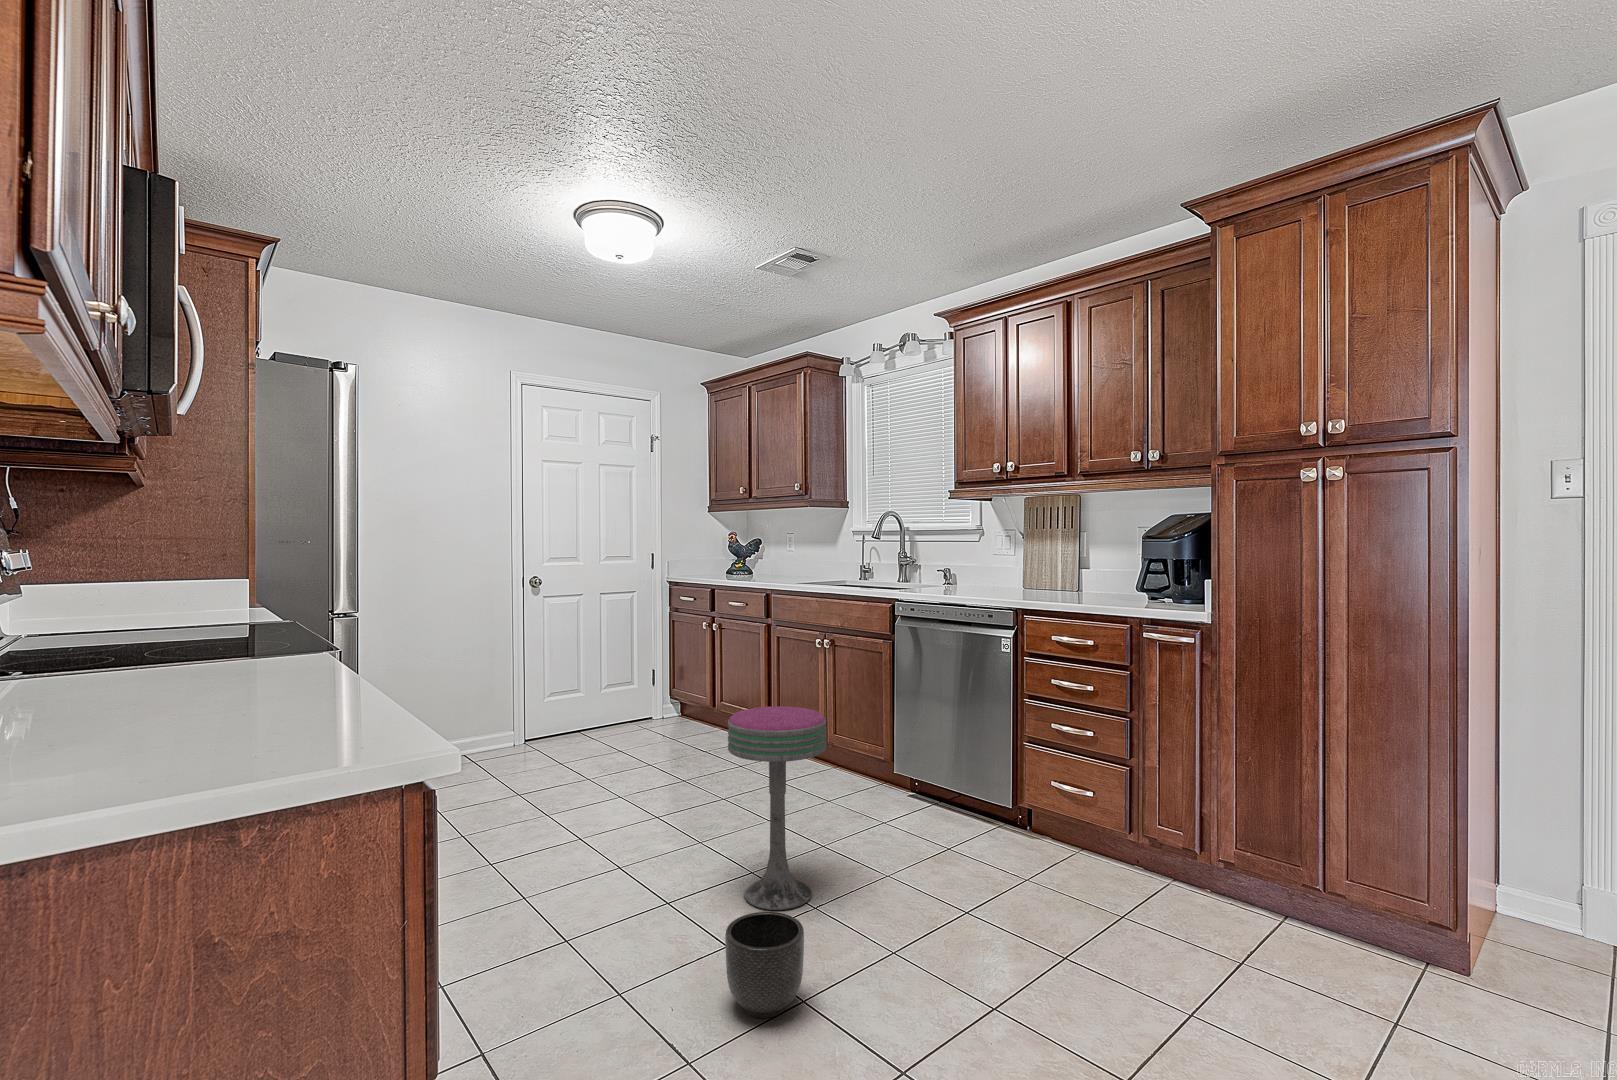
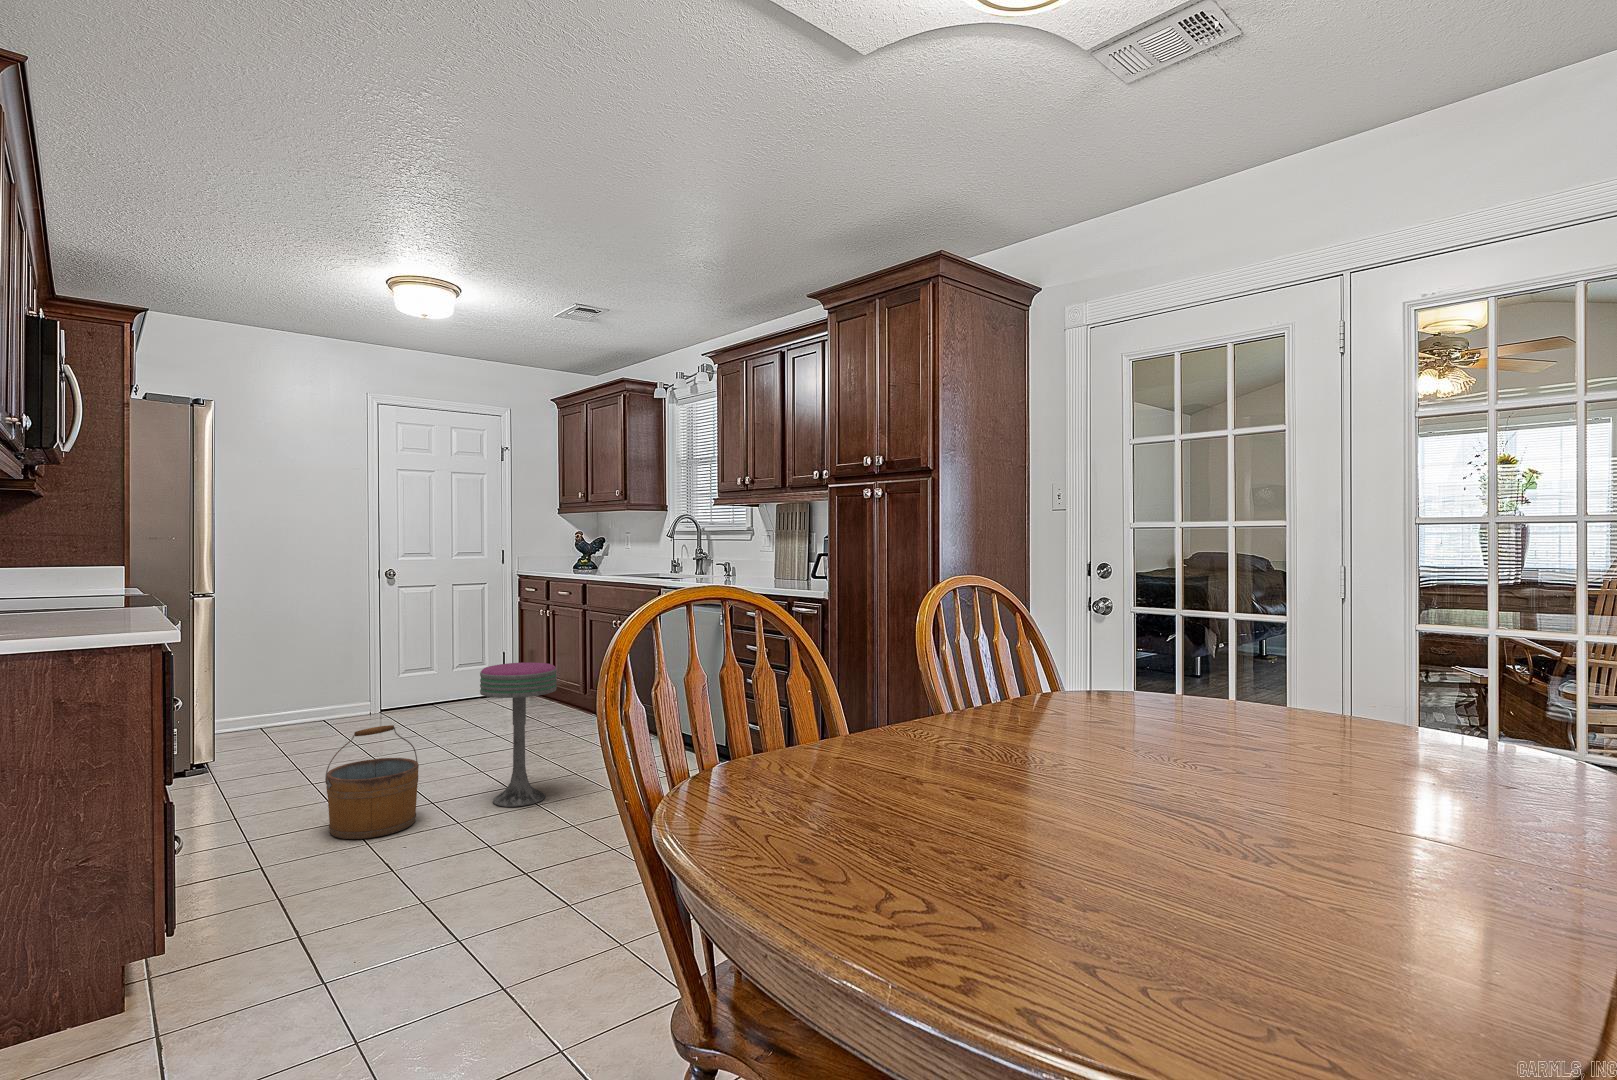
bucket: none [545,804,664,977] -> present [325,725,419,839]
planter: present [725,912,804,1018] -> none [436,792,493,856]

